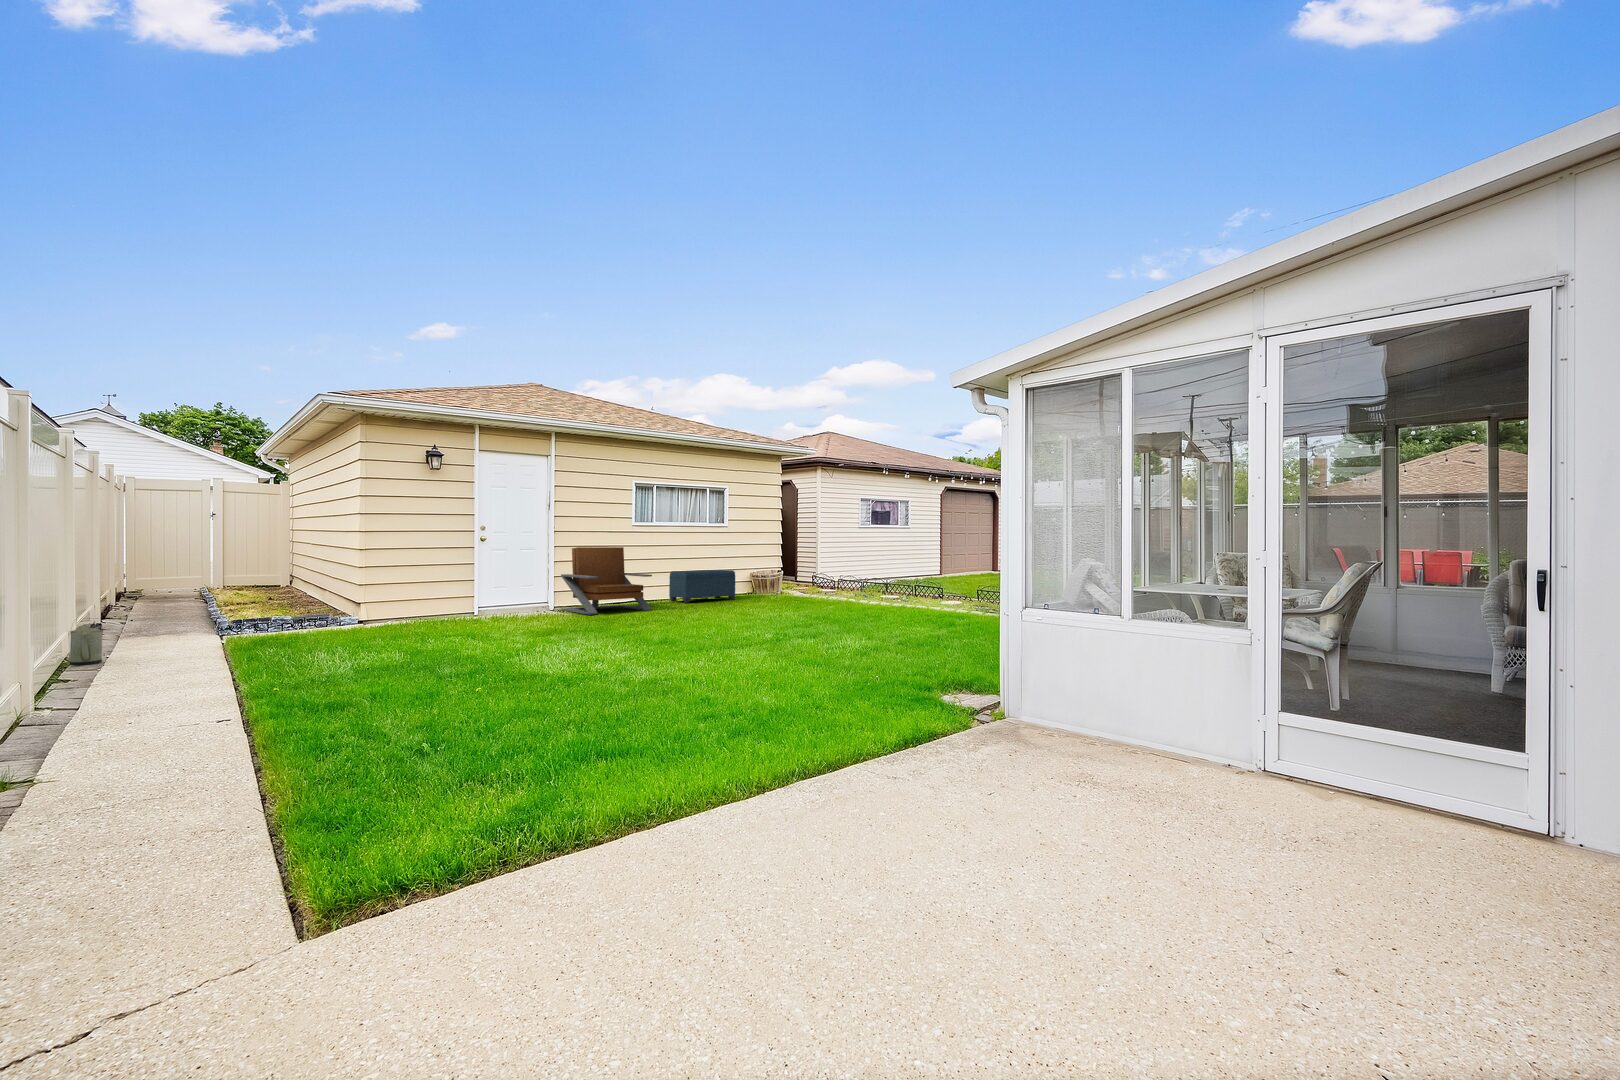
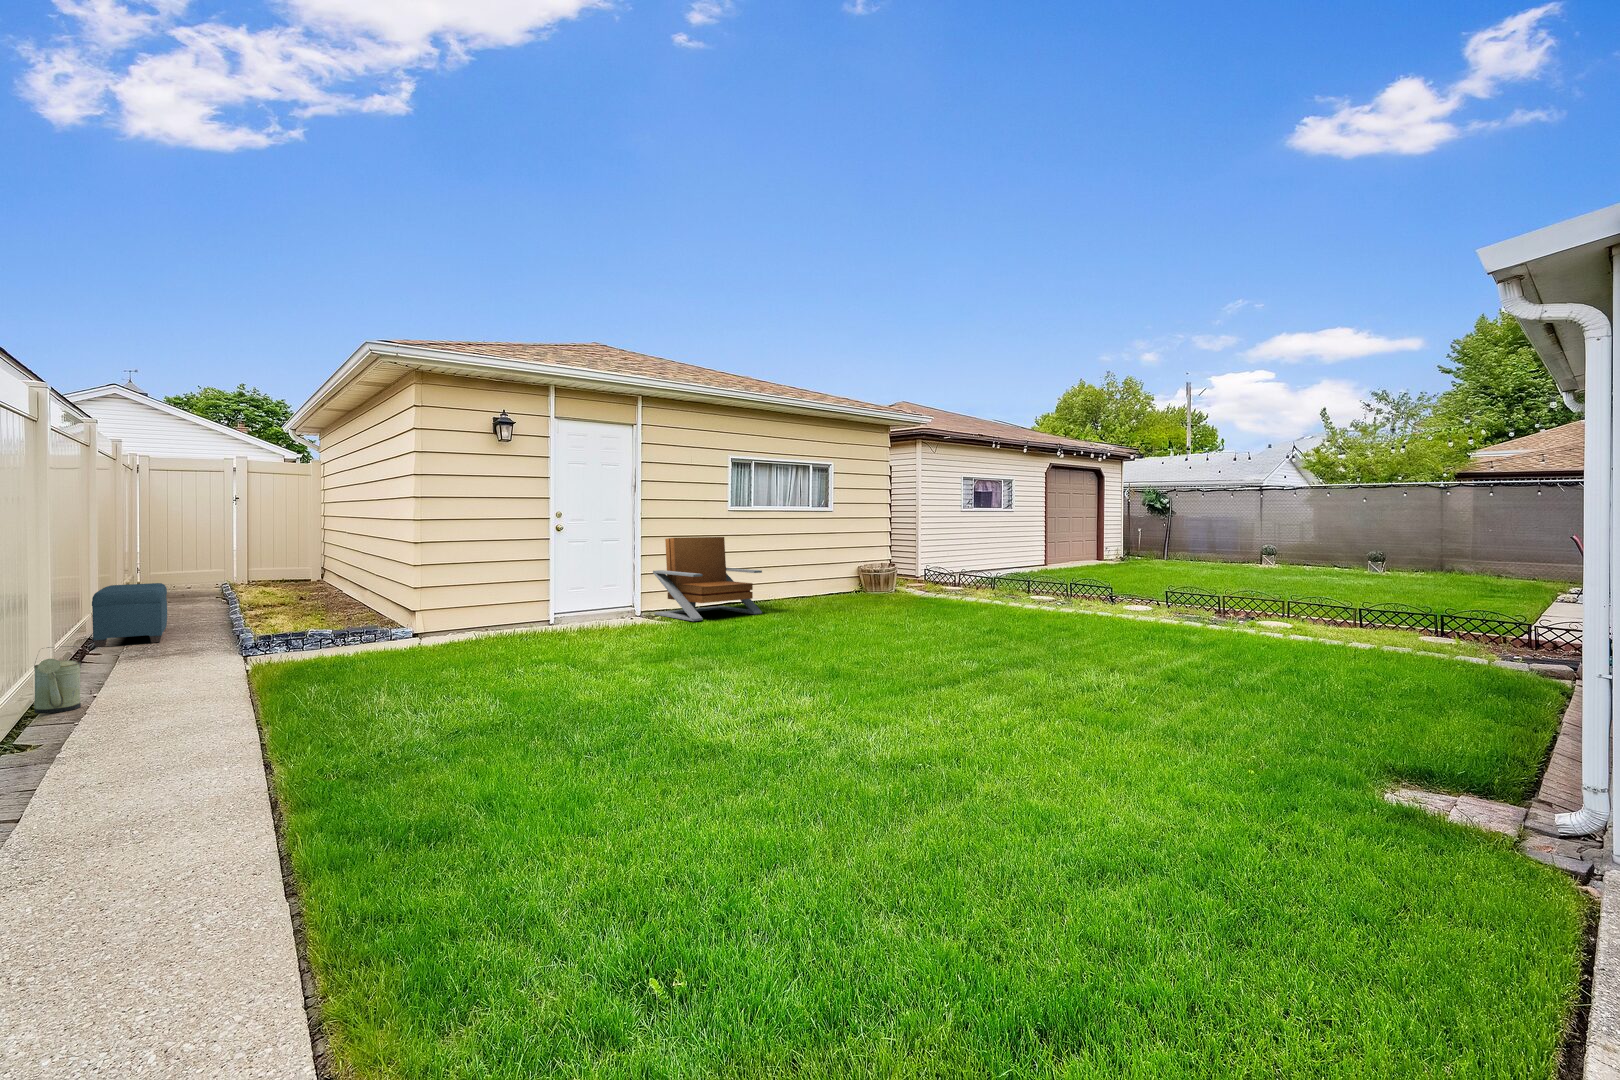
bench: present [669,570,735,603] -> present [92,583,167,647]

